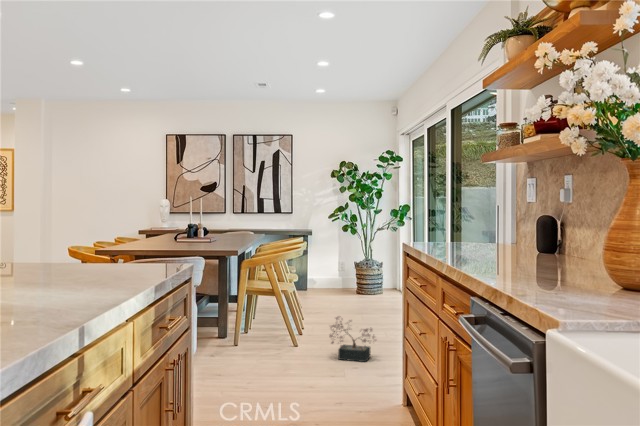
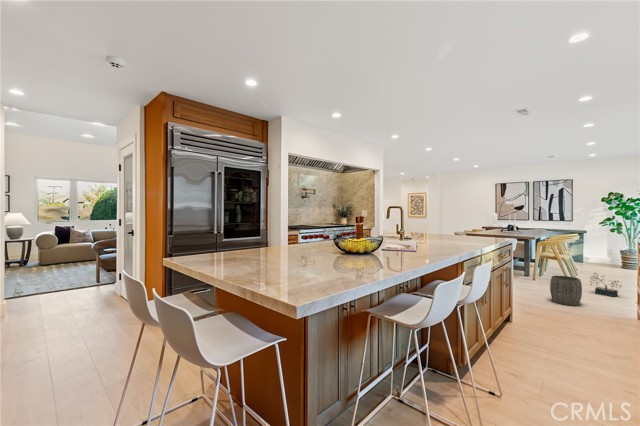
woven basket: none [269,338,325,408] -> present [550,276,582,306]

